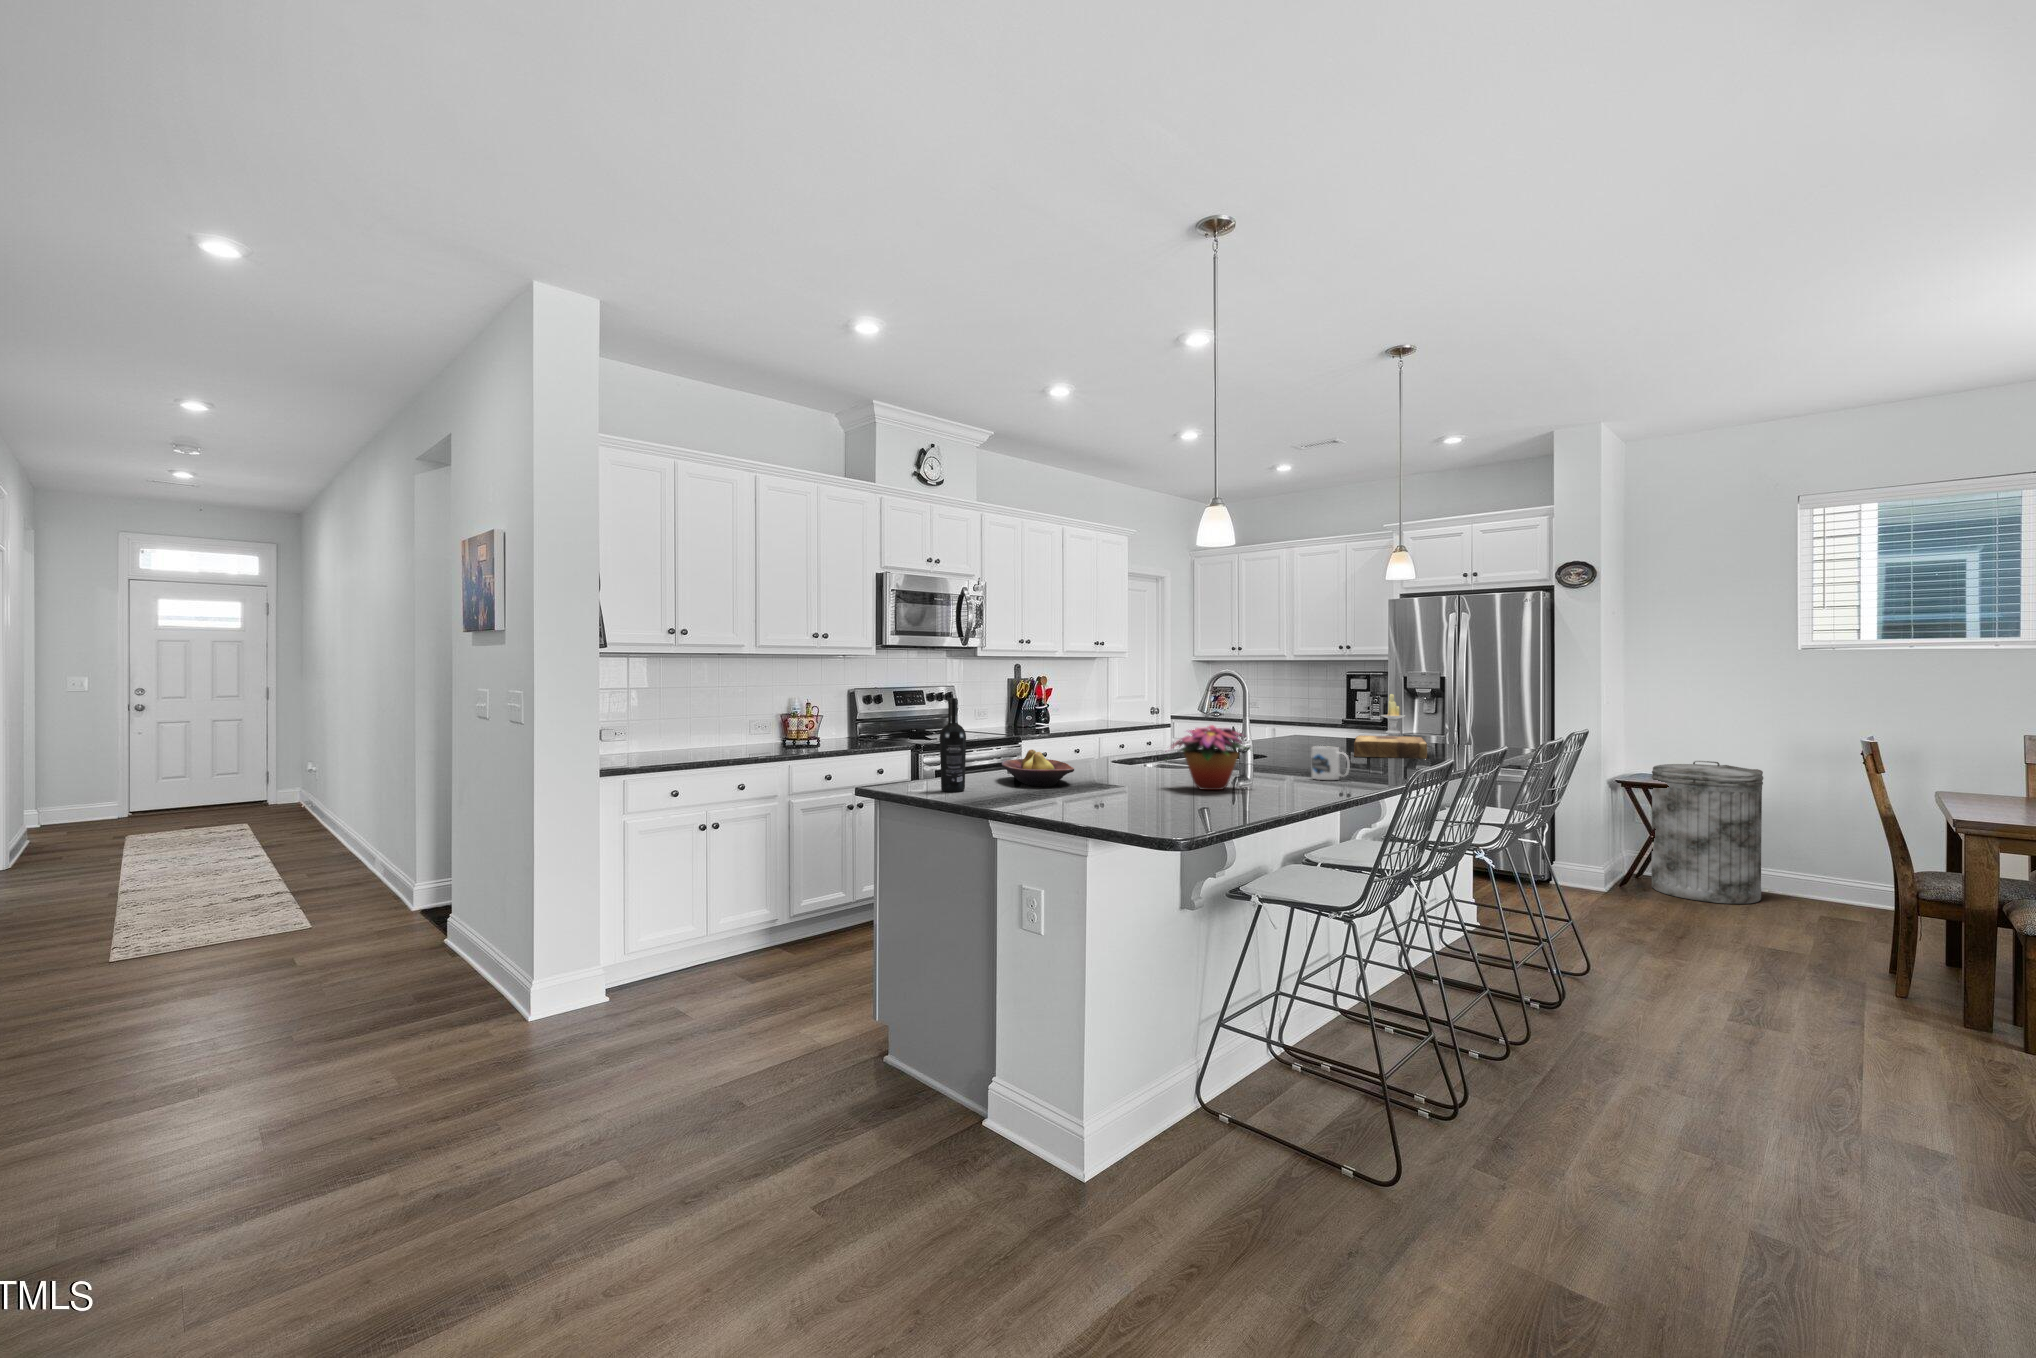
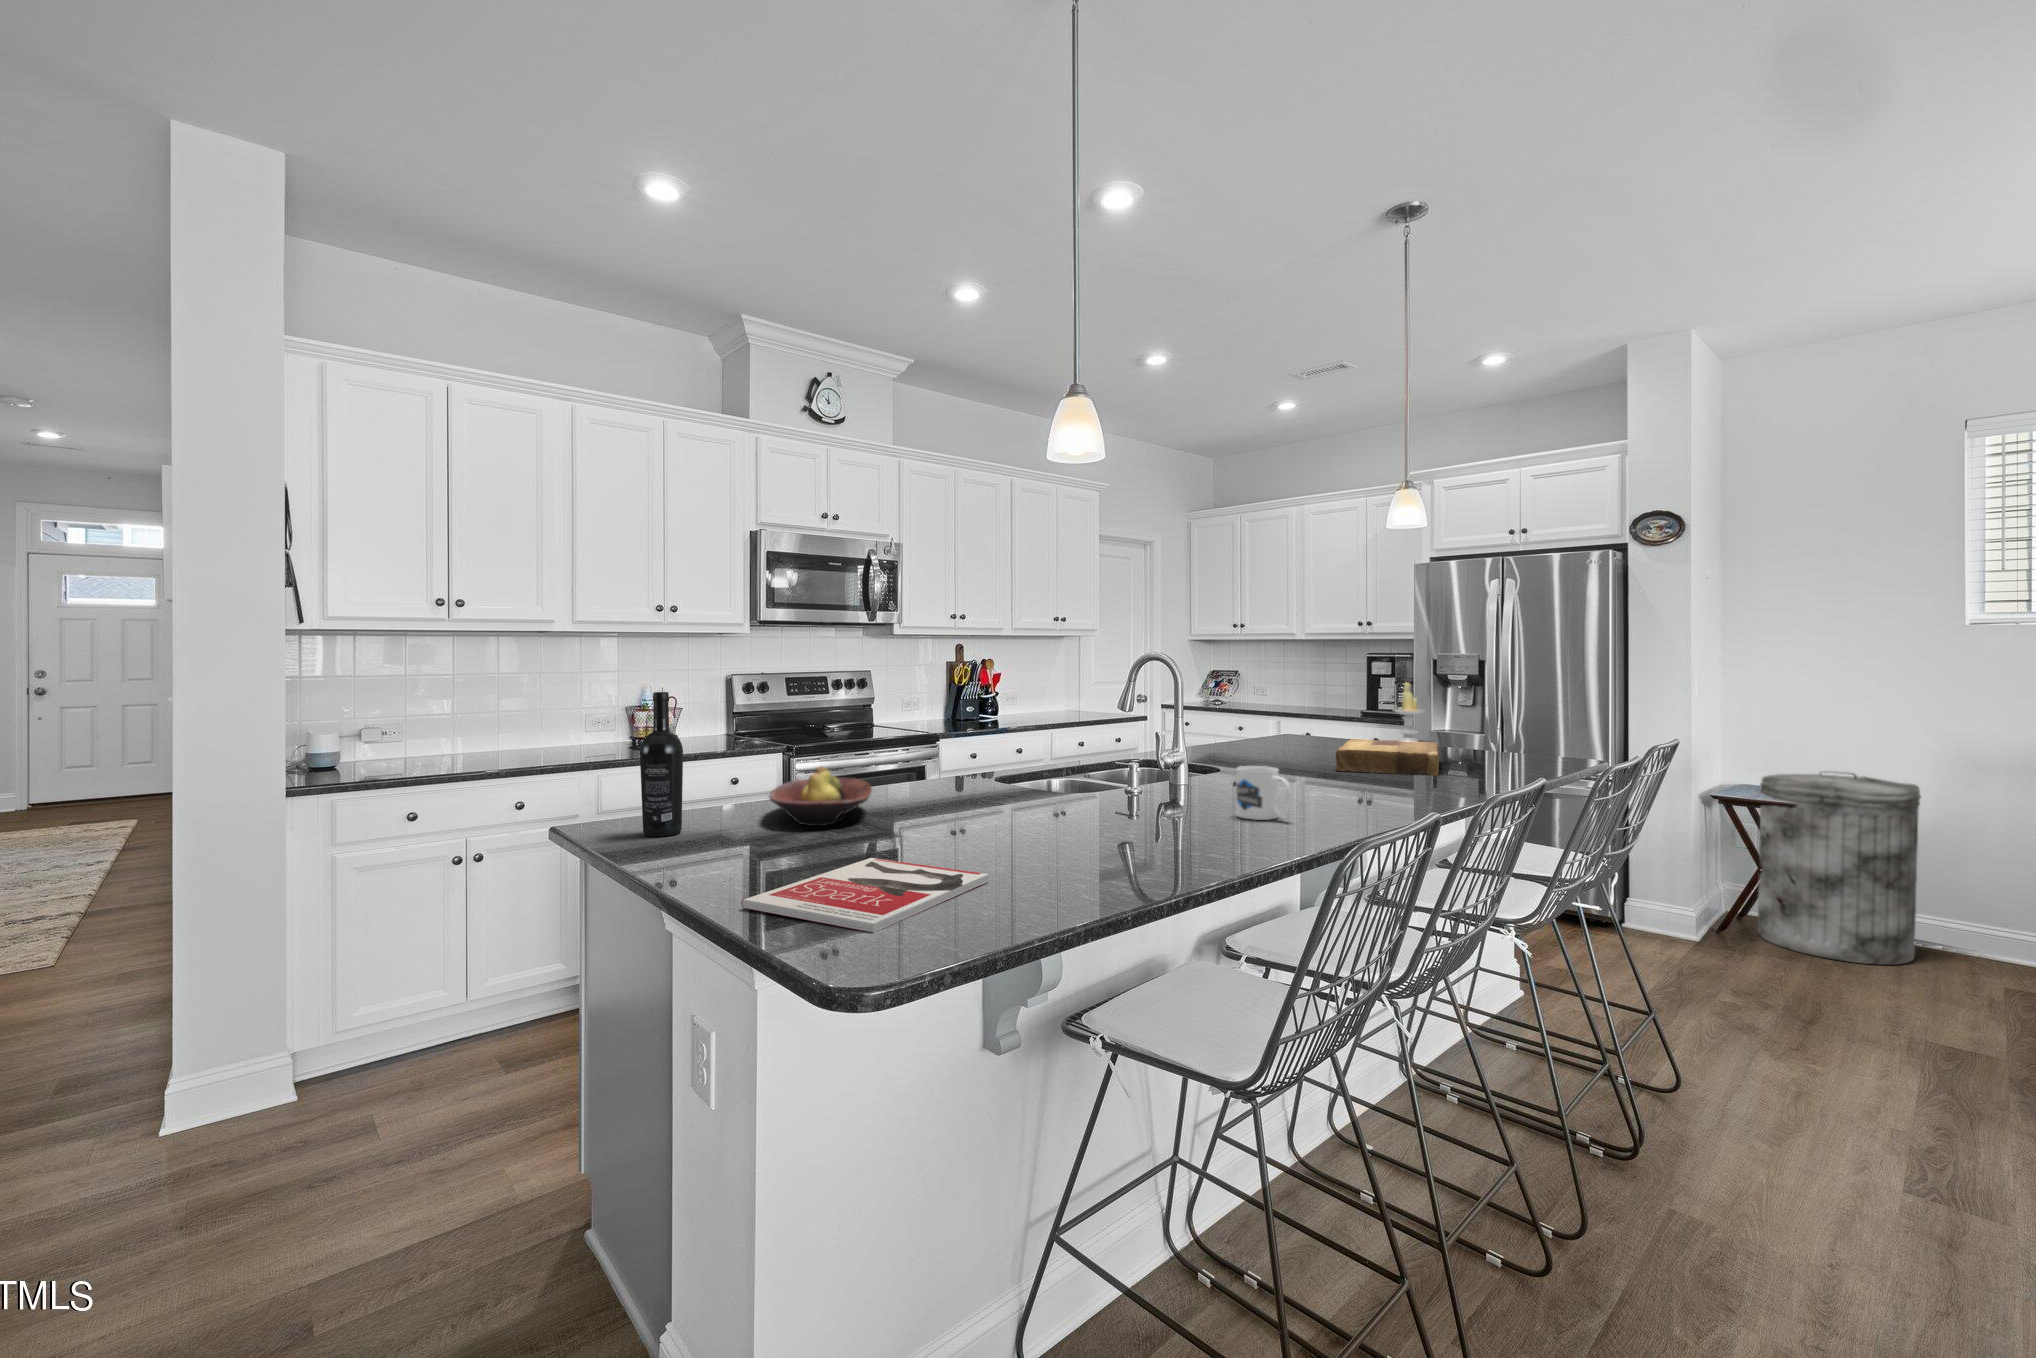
flower arrangement: present [1172,725,1246,790] -> none [979,734,1133,841]
book: none [1086,796,1204,821] -> present [741,858,988,933]

